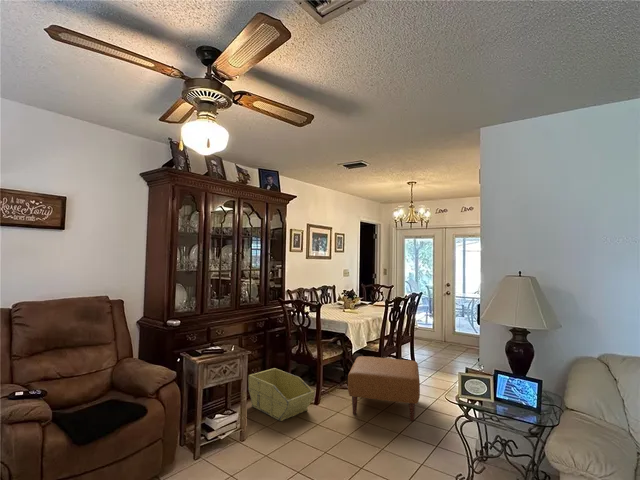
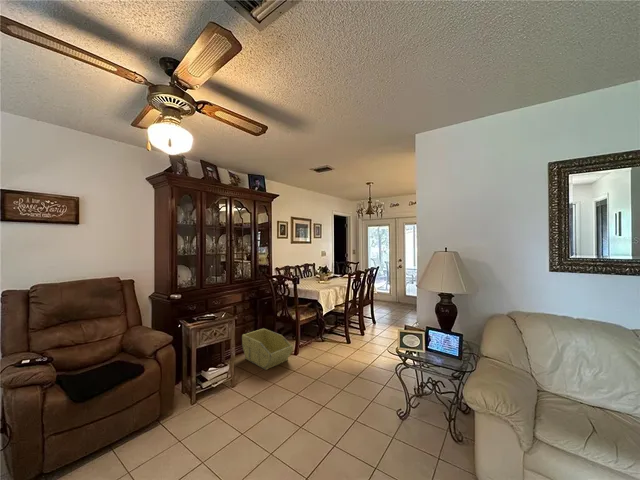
ottoman: present [348,356,420,421] -> none [318,317,374,366]

